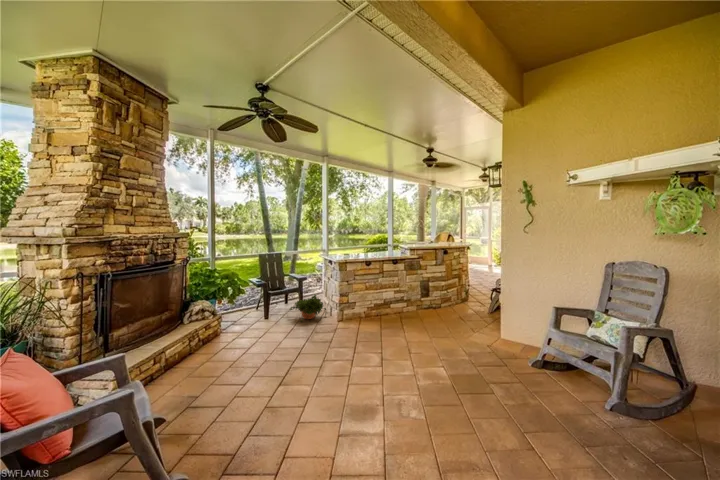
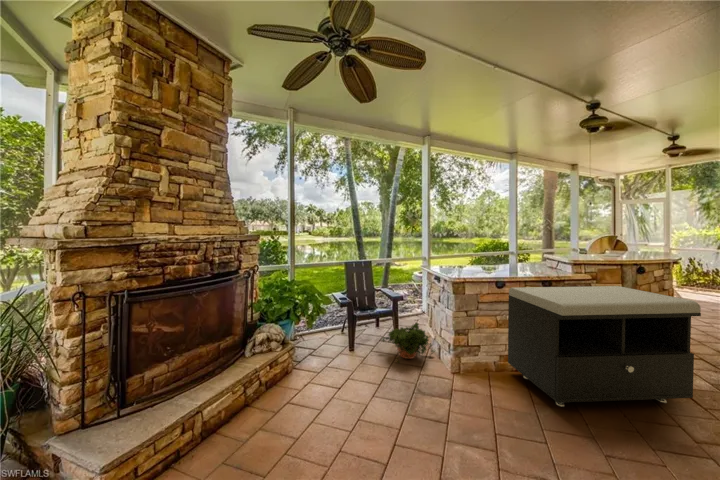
storage bench: none [372,261,456,328] -> present [508,286,701,407]

